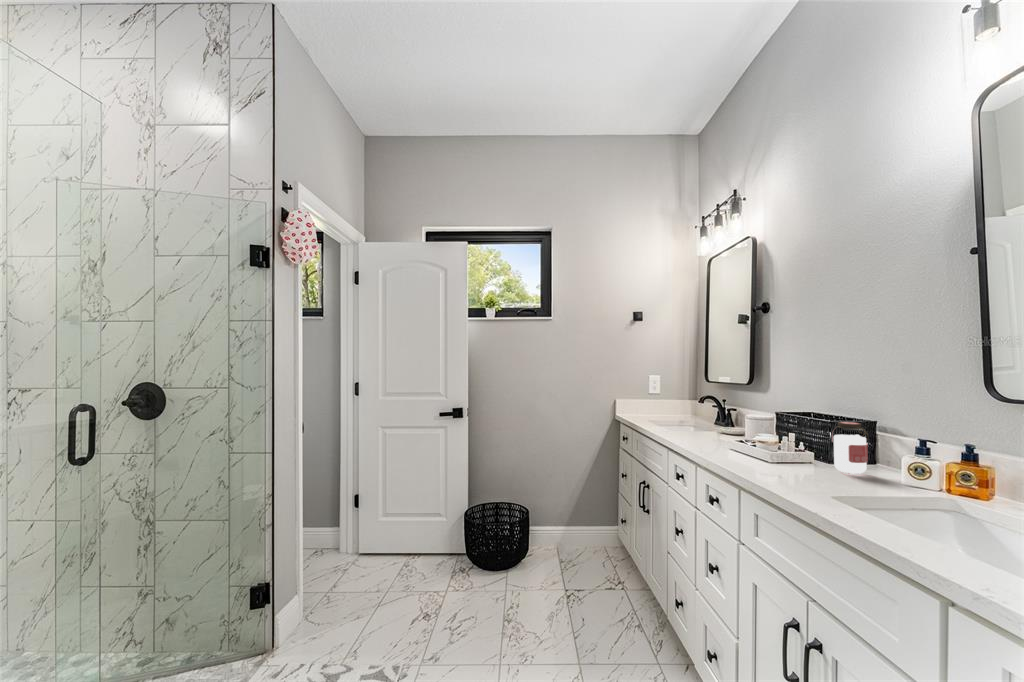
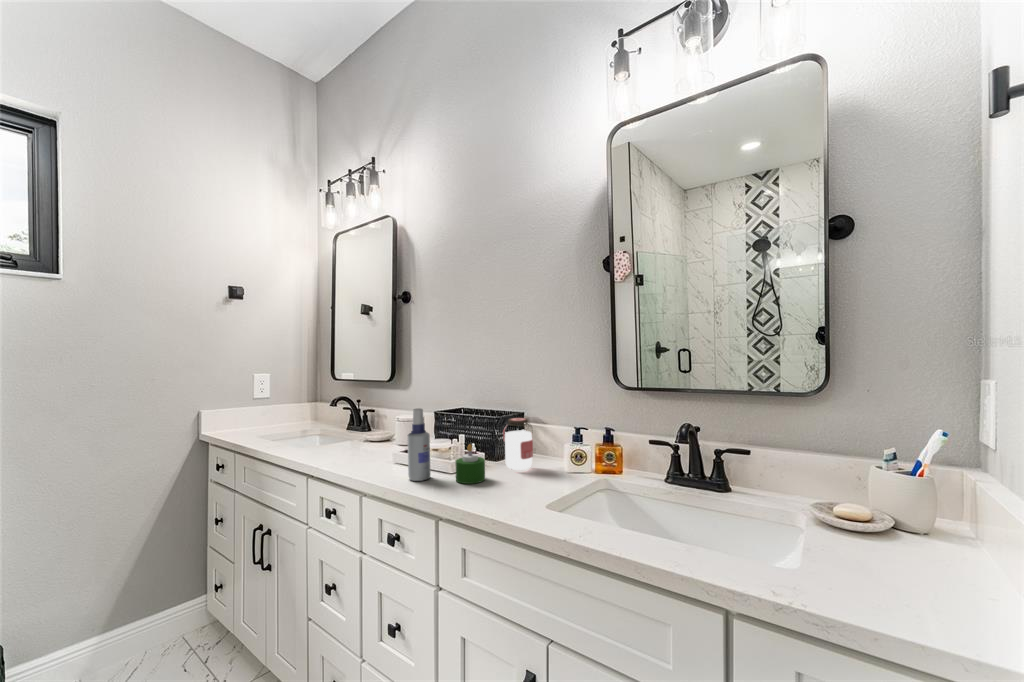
spray bottle: none [732,401,753,463] -> present [408,408,430,481]
candle: none [773,438,804,473] -> present [455,444,485,484]

